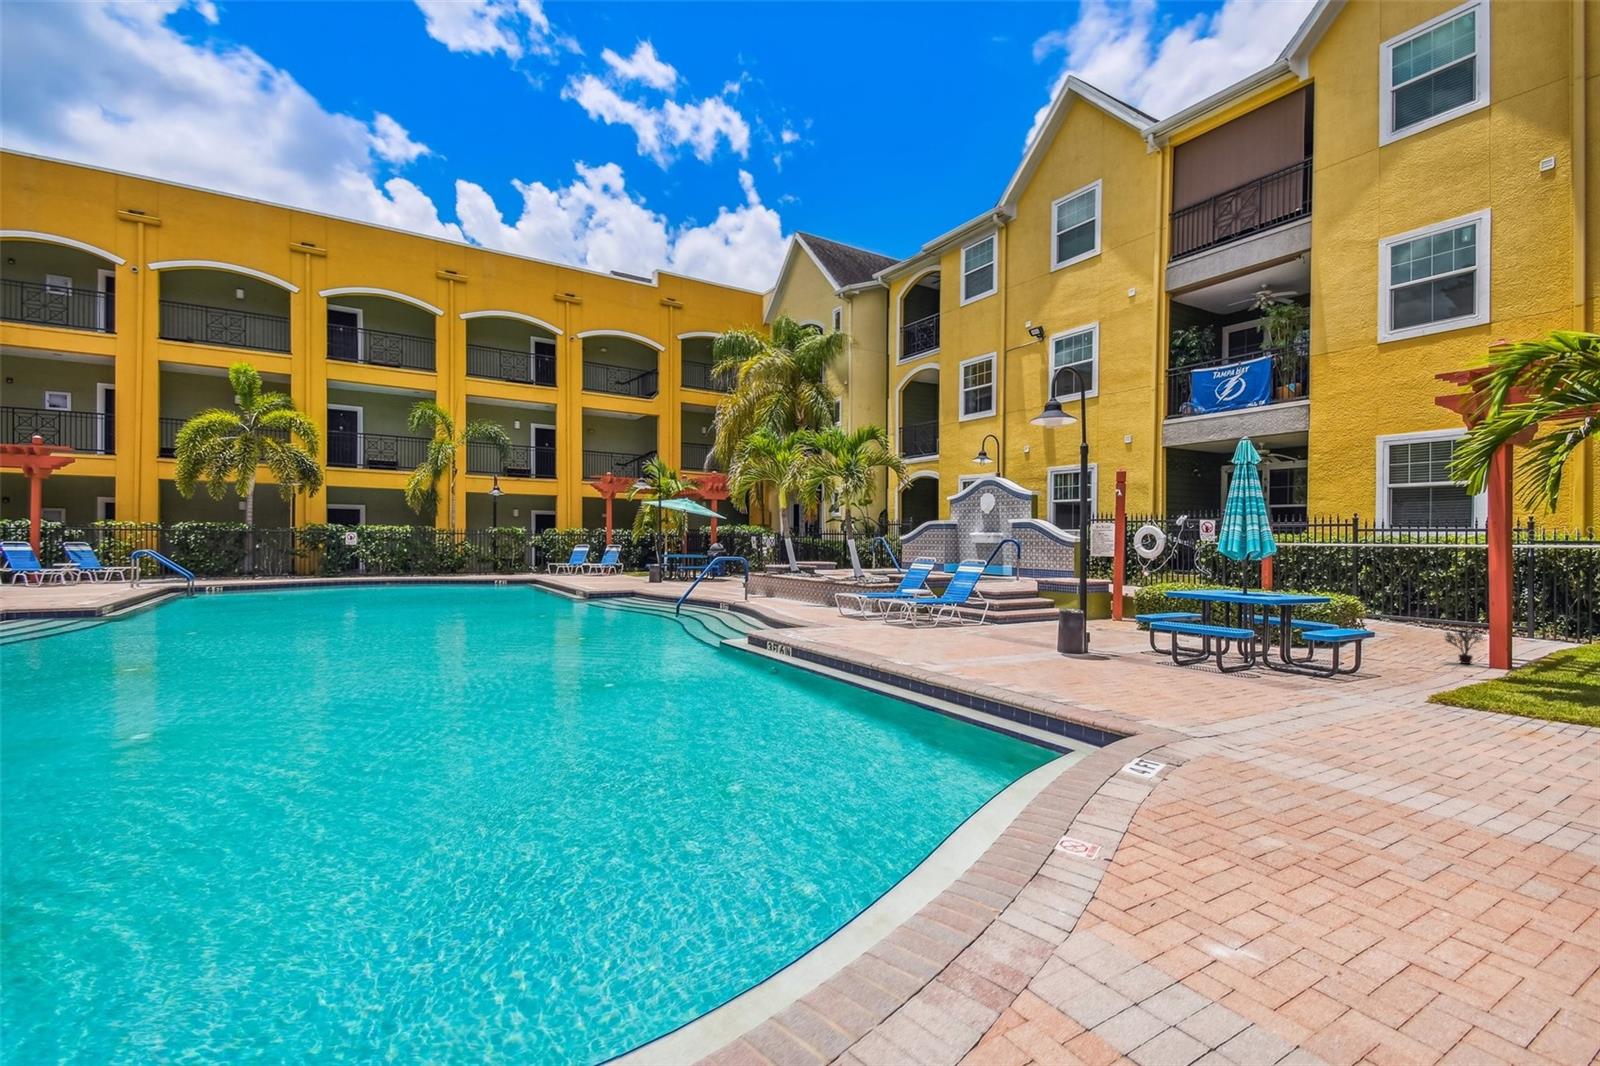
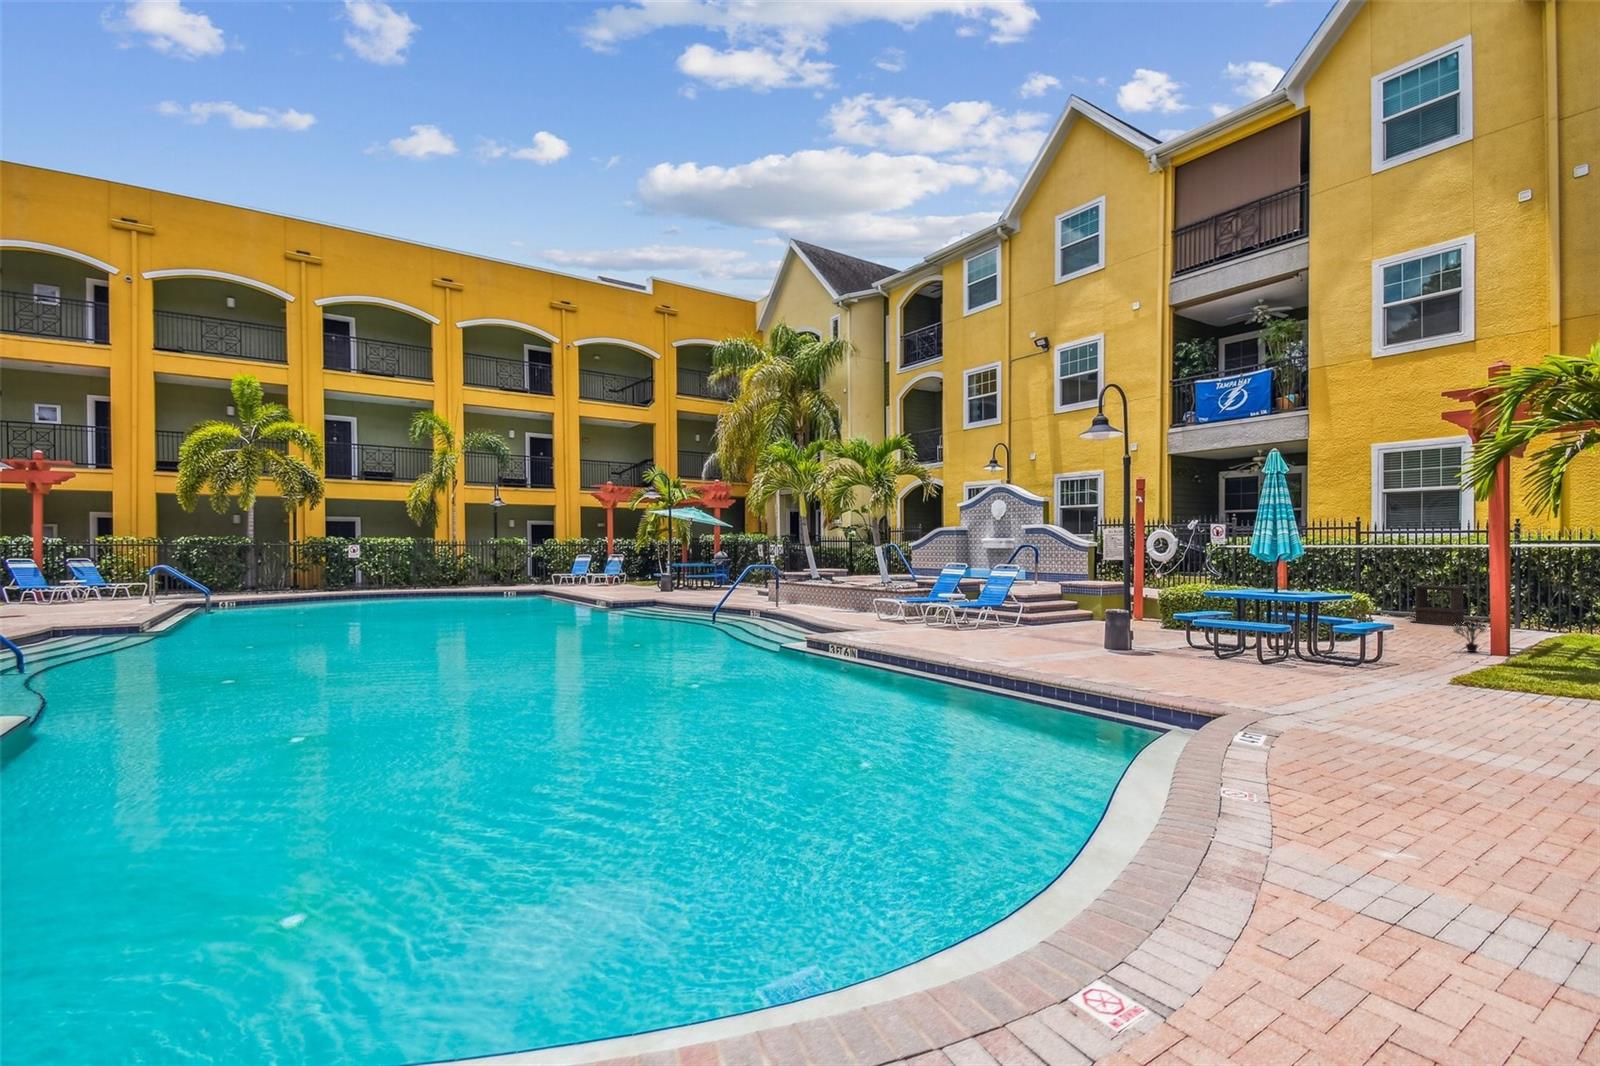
side table: none [1409,589,1476,635] -> present [1410,585,1466,626]

